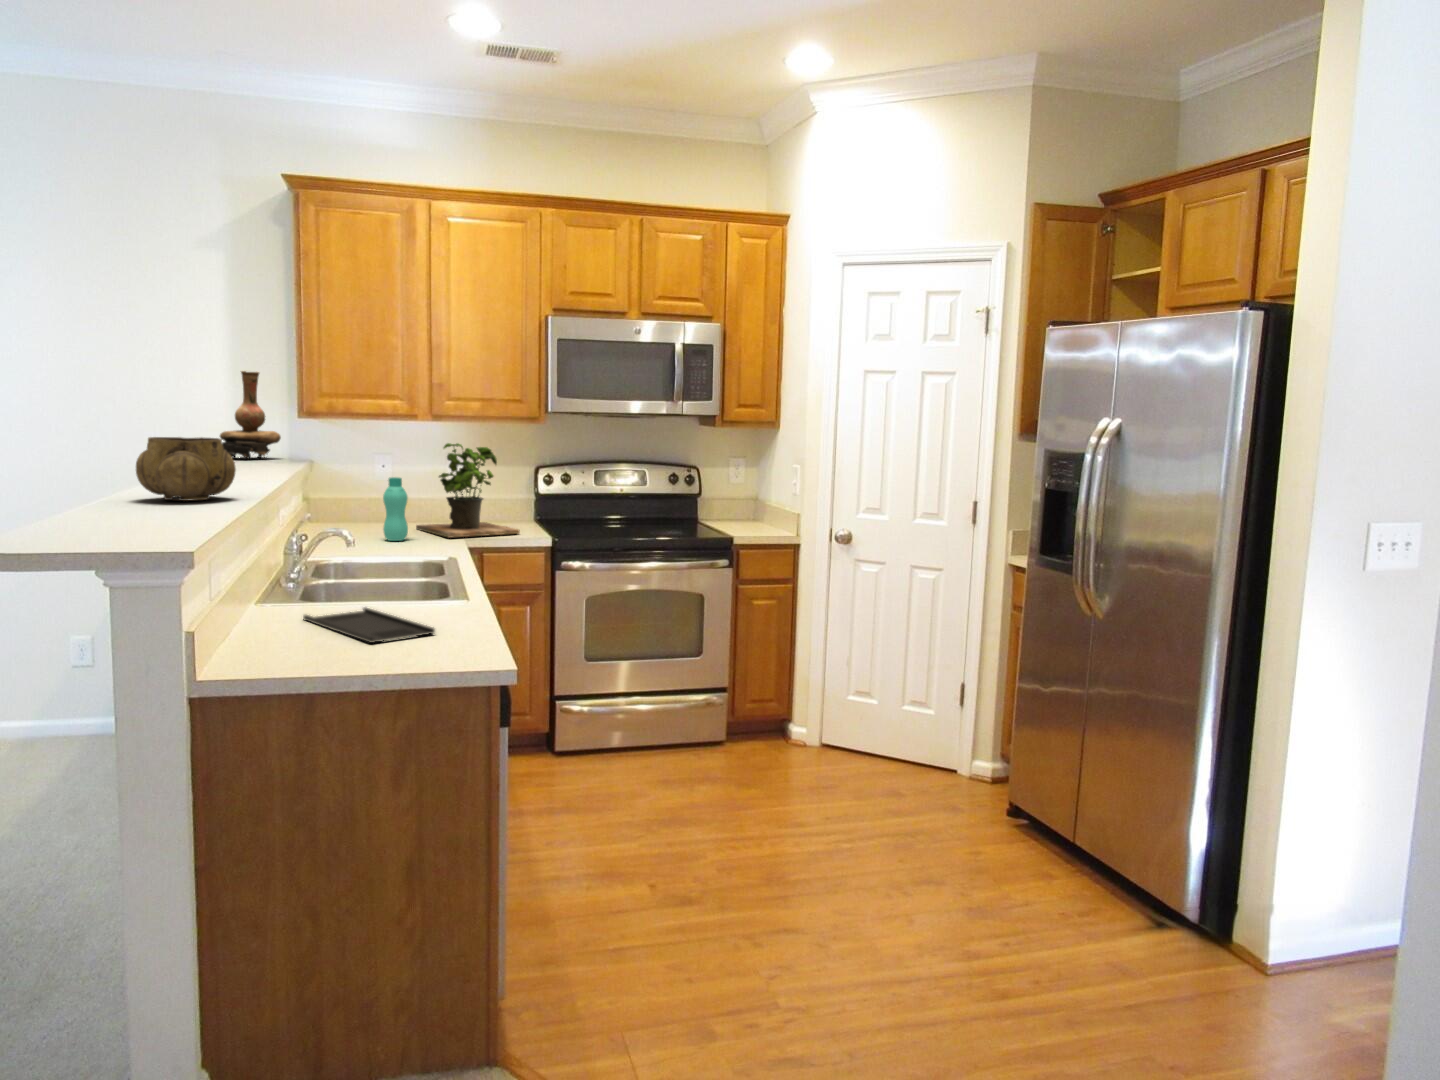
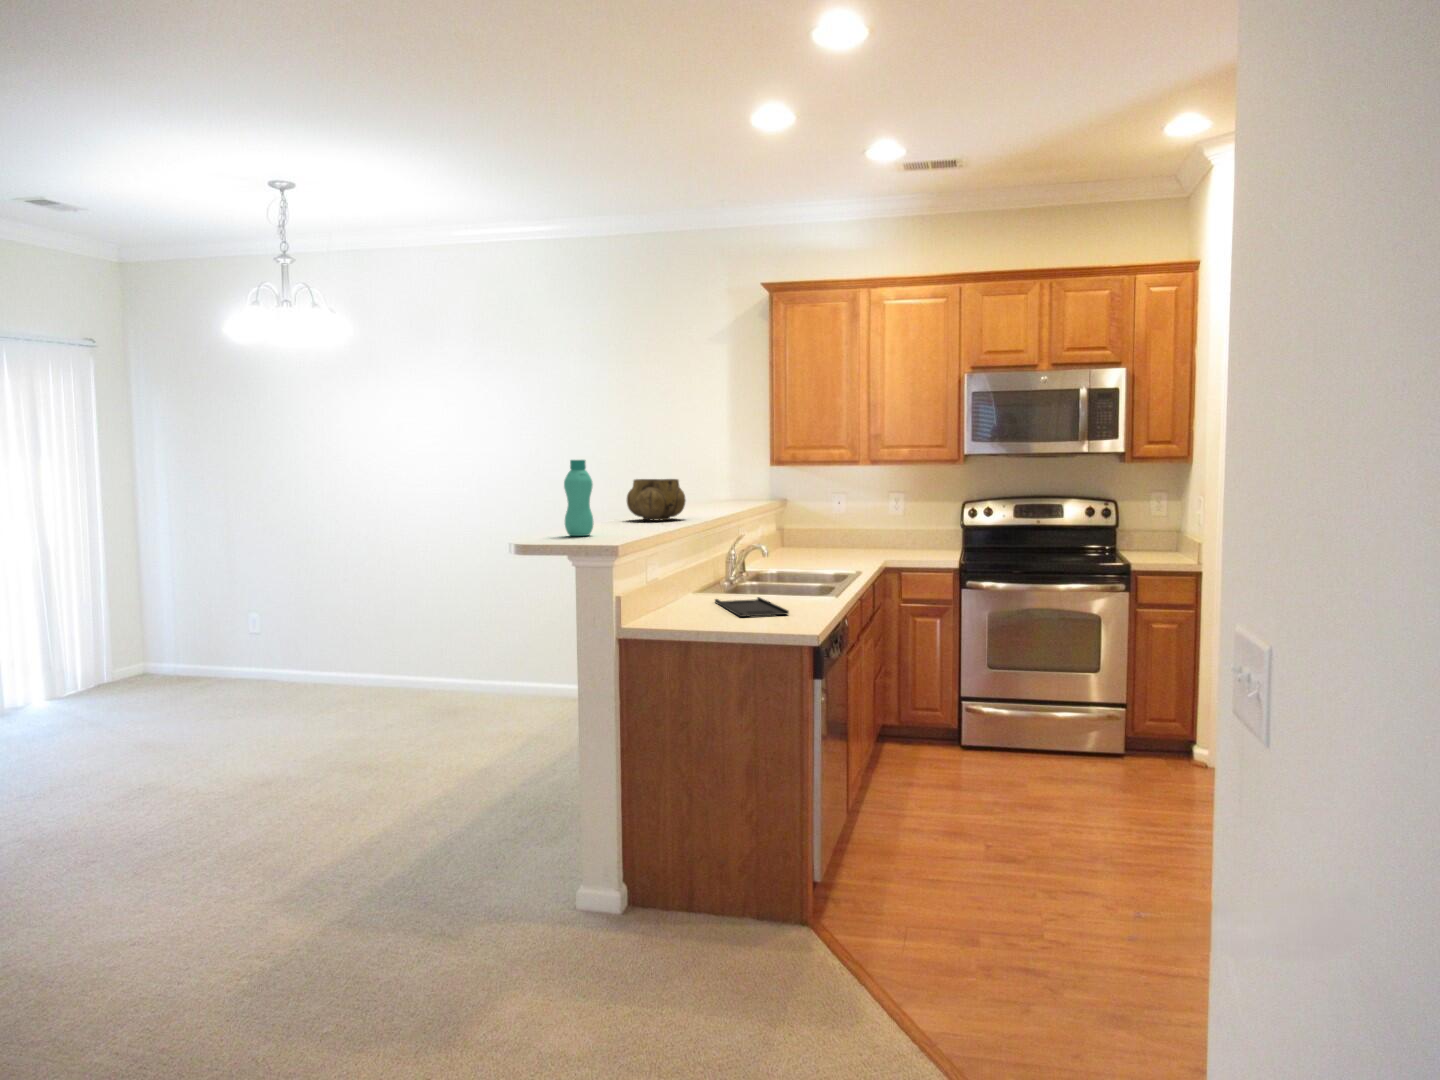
vase: present [220,371,281,459] -> none [717,432,766,498]
potted plant: present [416,443,520,538] -> none [857,482,935,558]
bottle: present [383,477,408,541] -> present [564,460,593,536]

